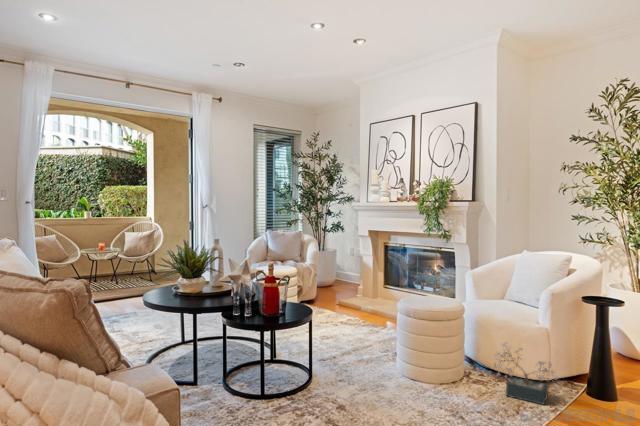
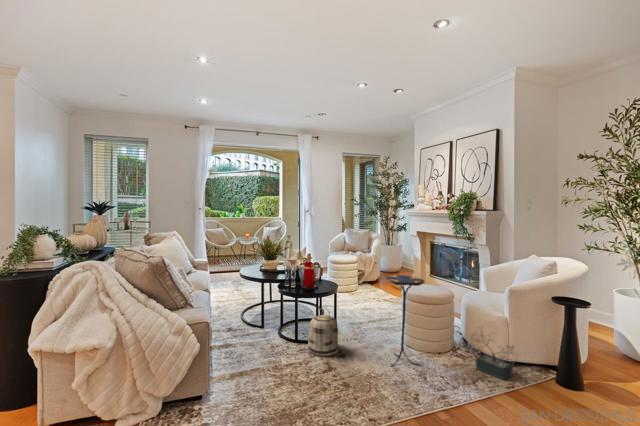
side table: none [396,285,448,410] -> present [386,275,424,365]
basket: none [285,341,330,412] -> present [308,315,338,356]

